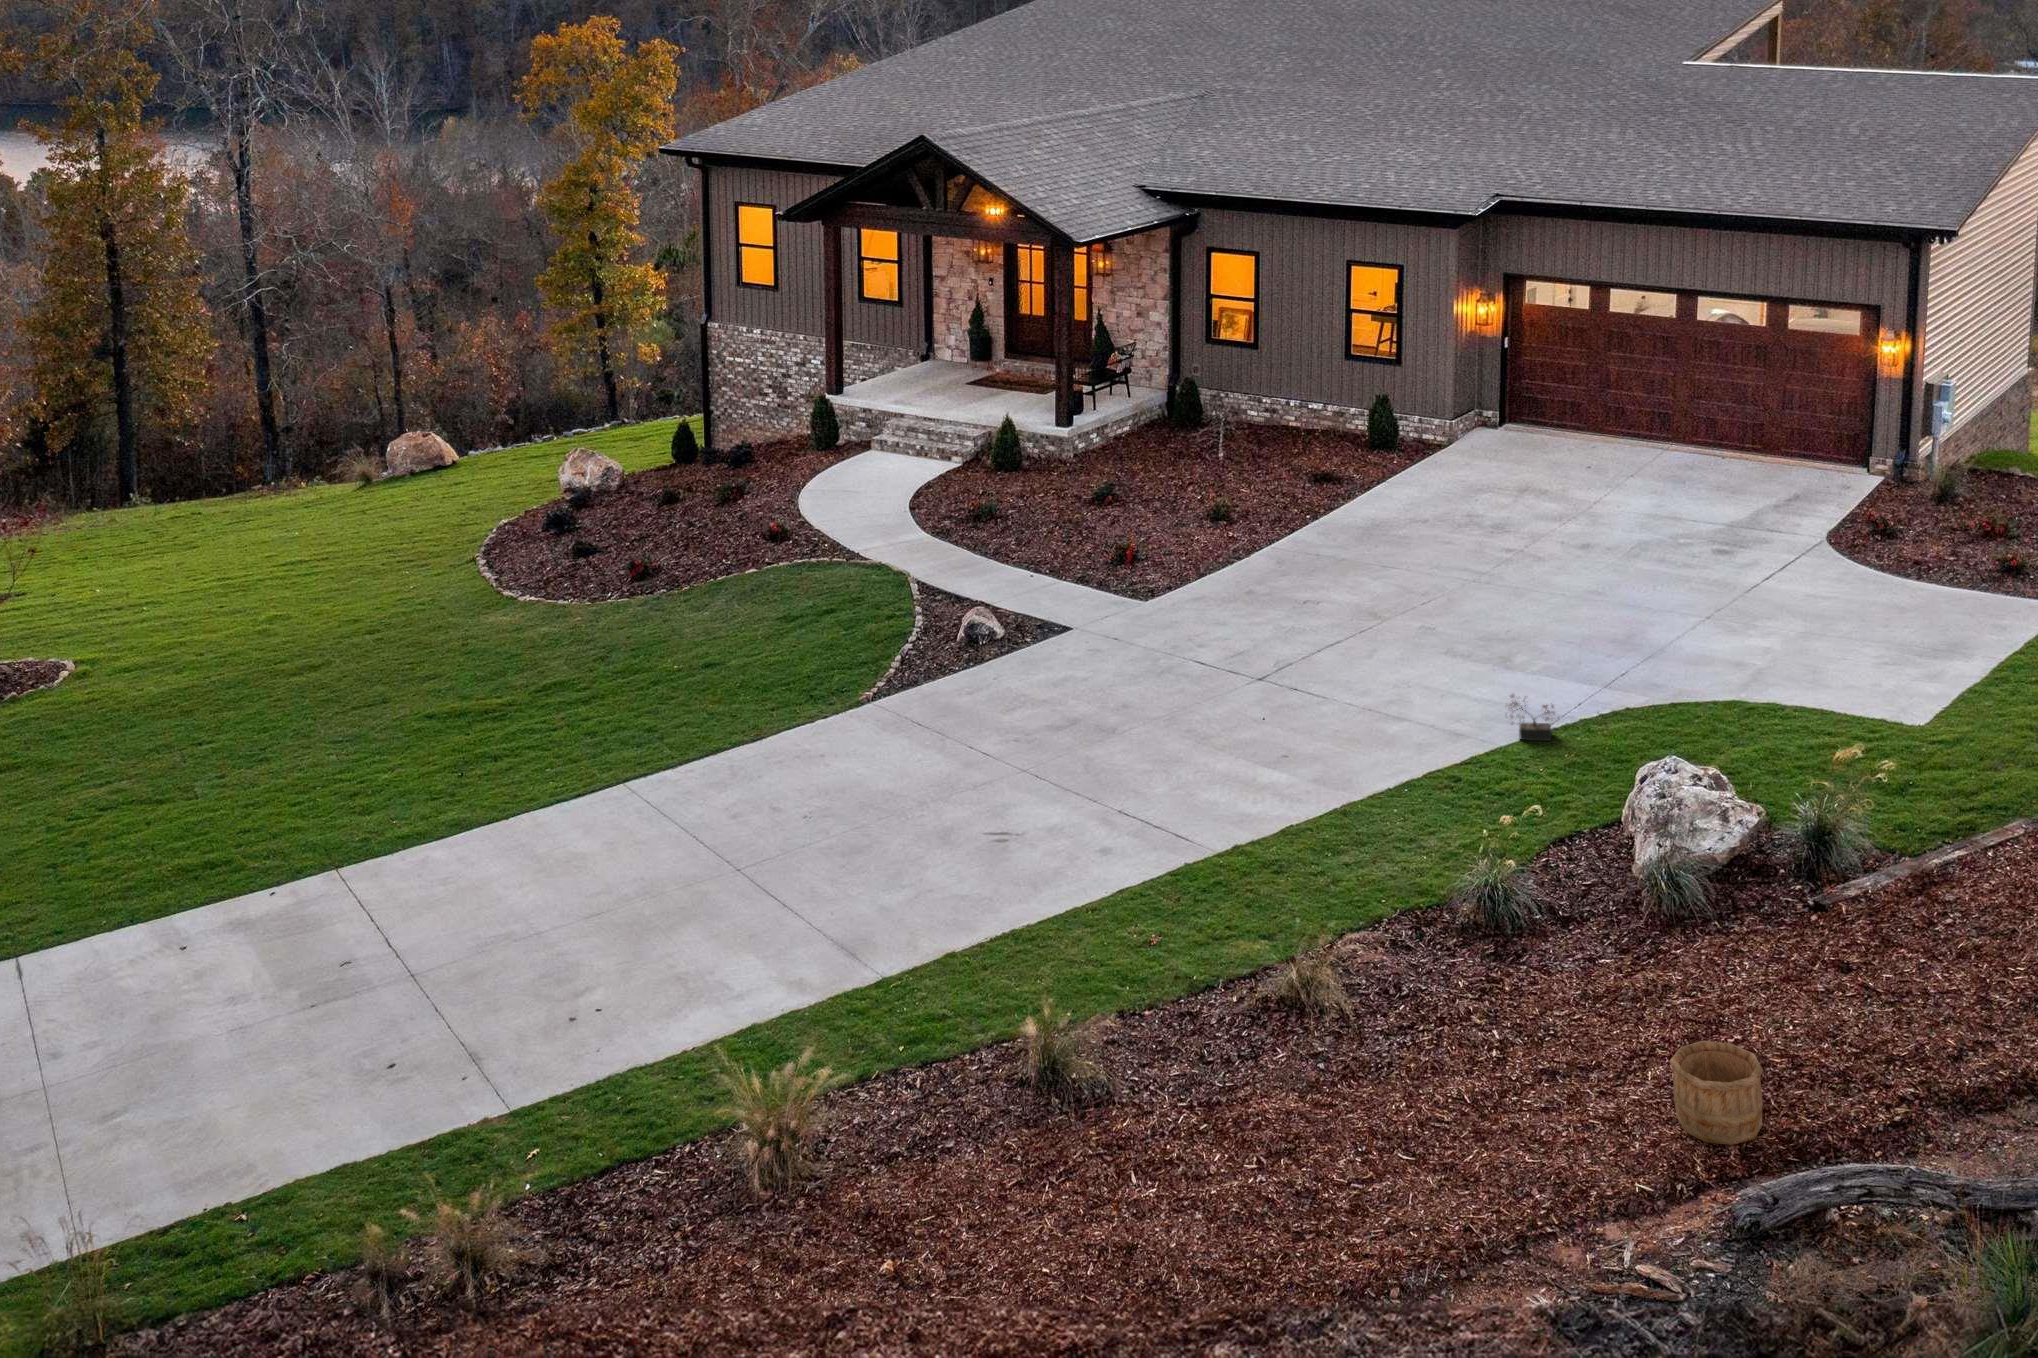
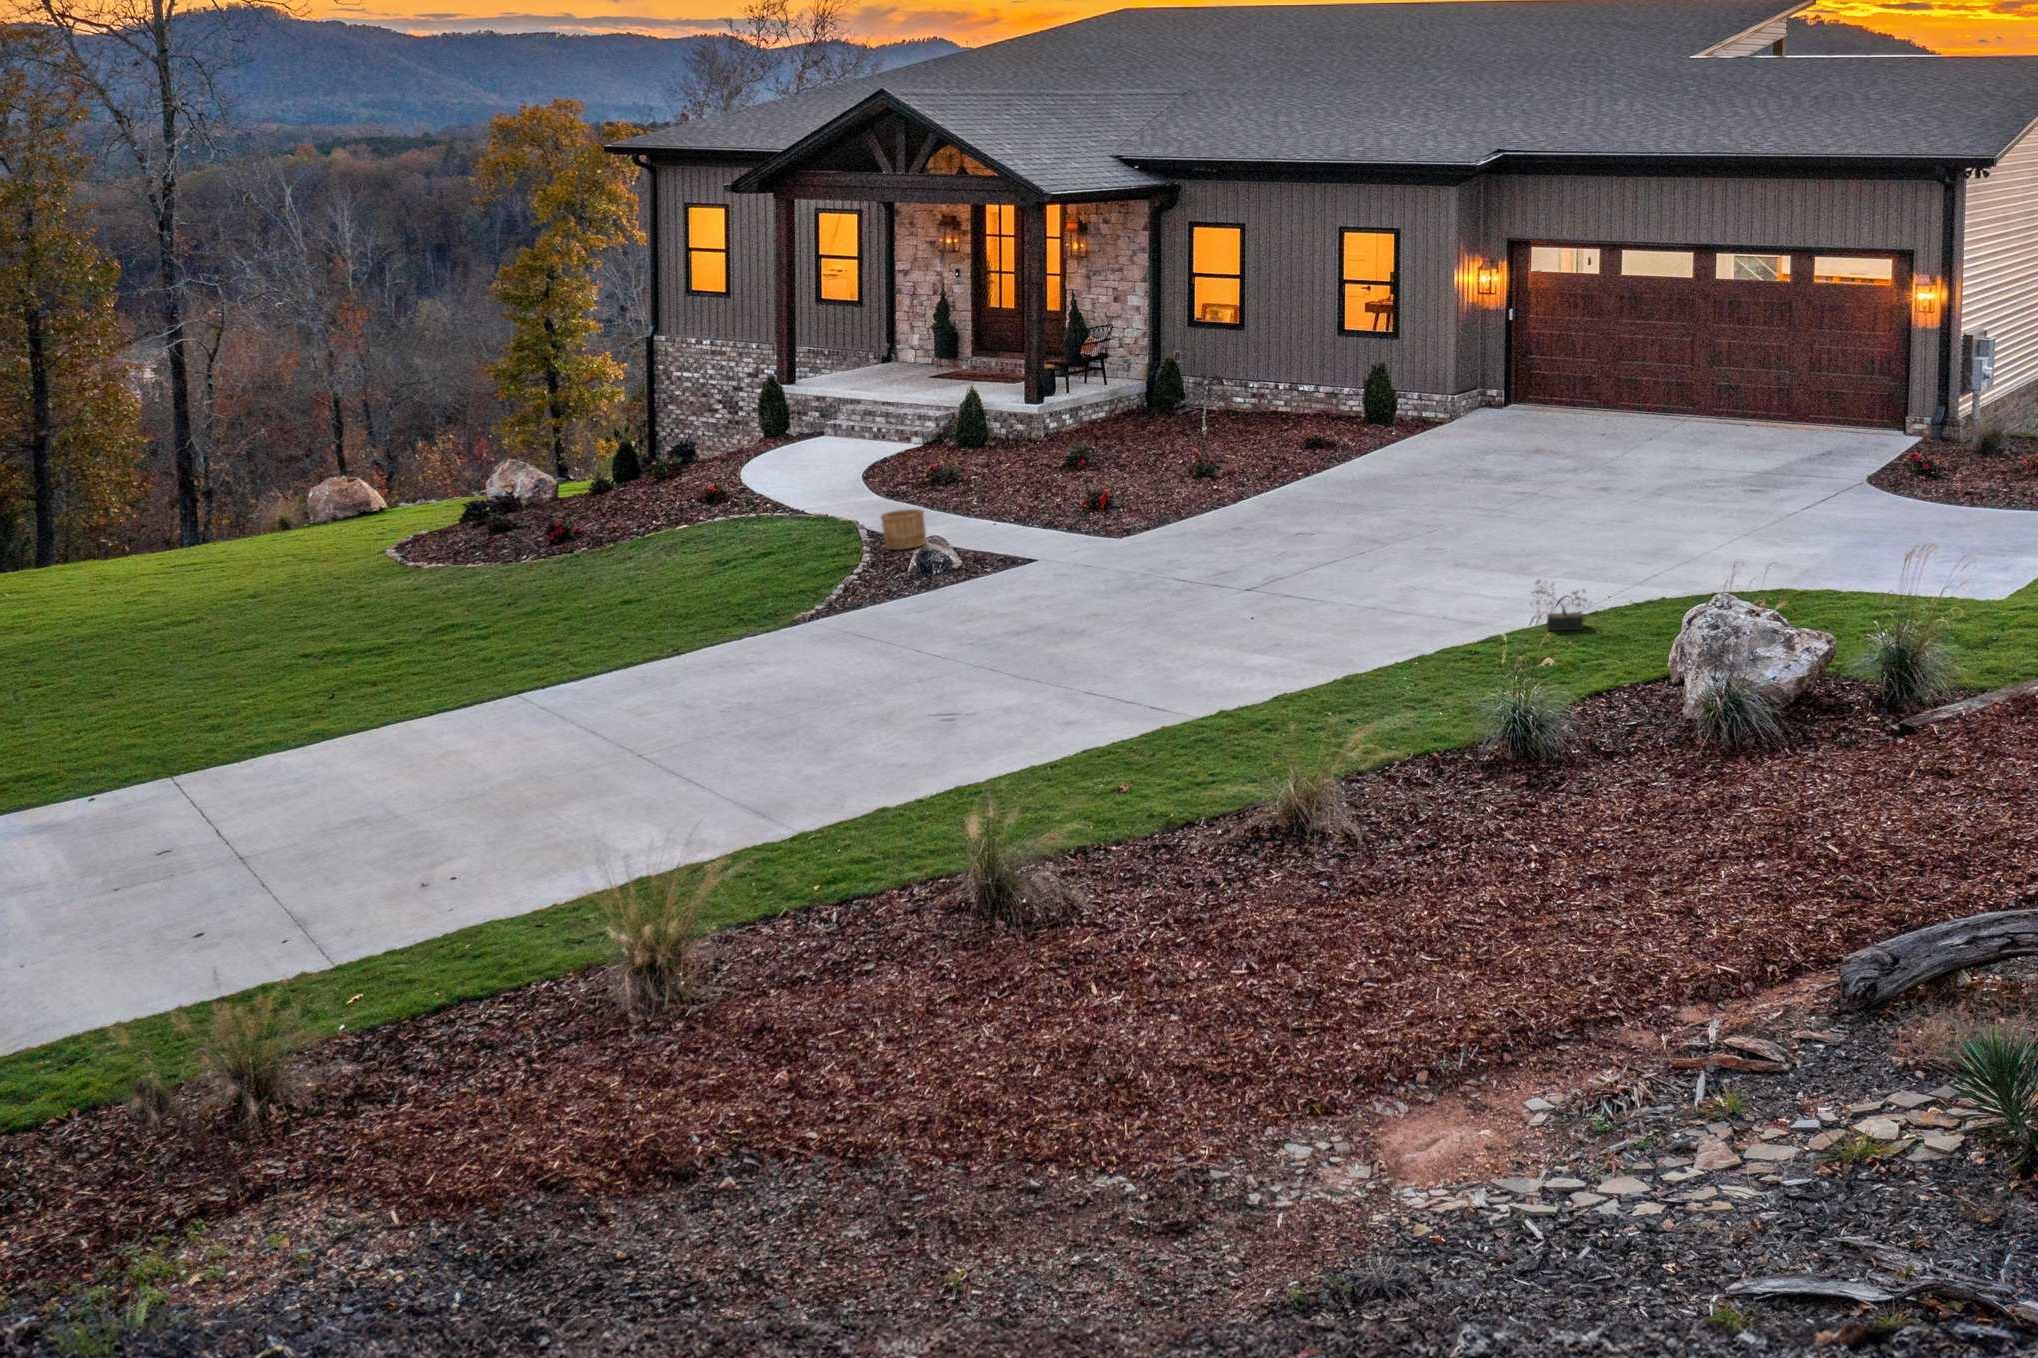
wooden bucket: present [1670,1041,1763,1145] -> present [881,509,926,550]

